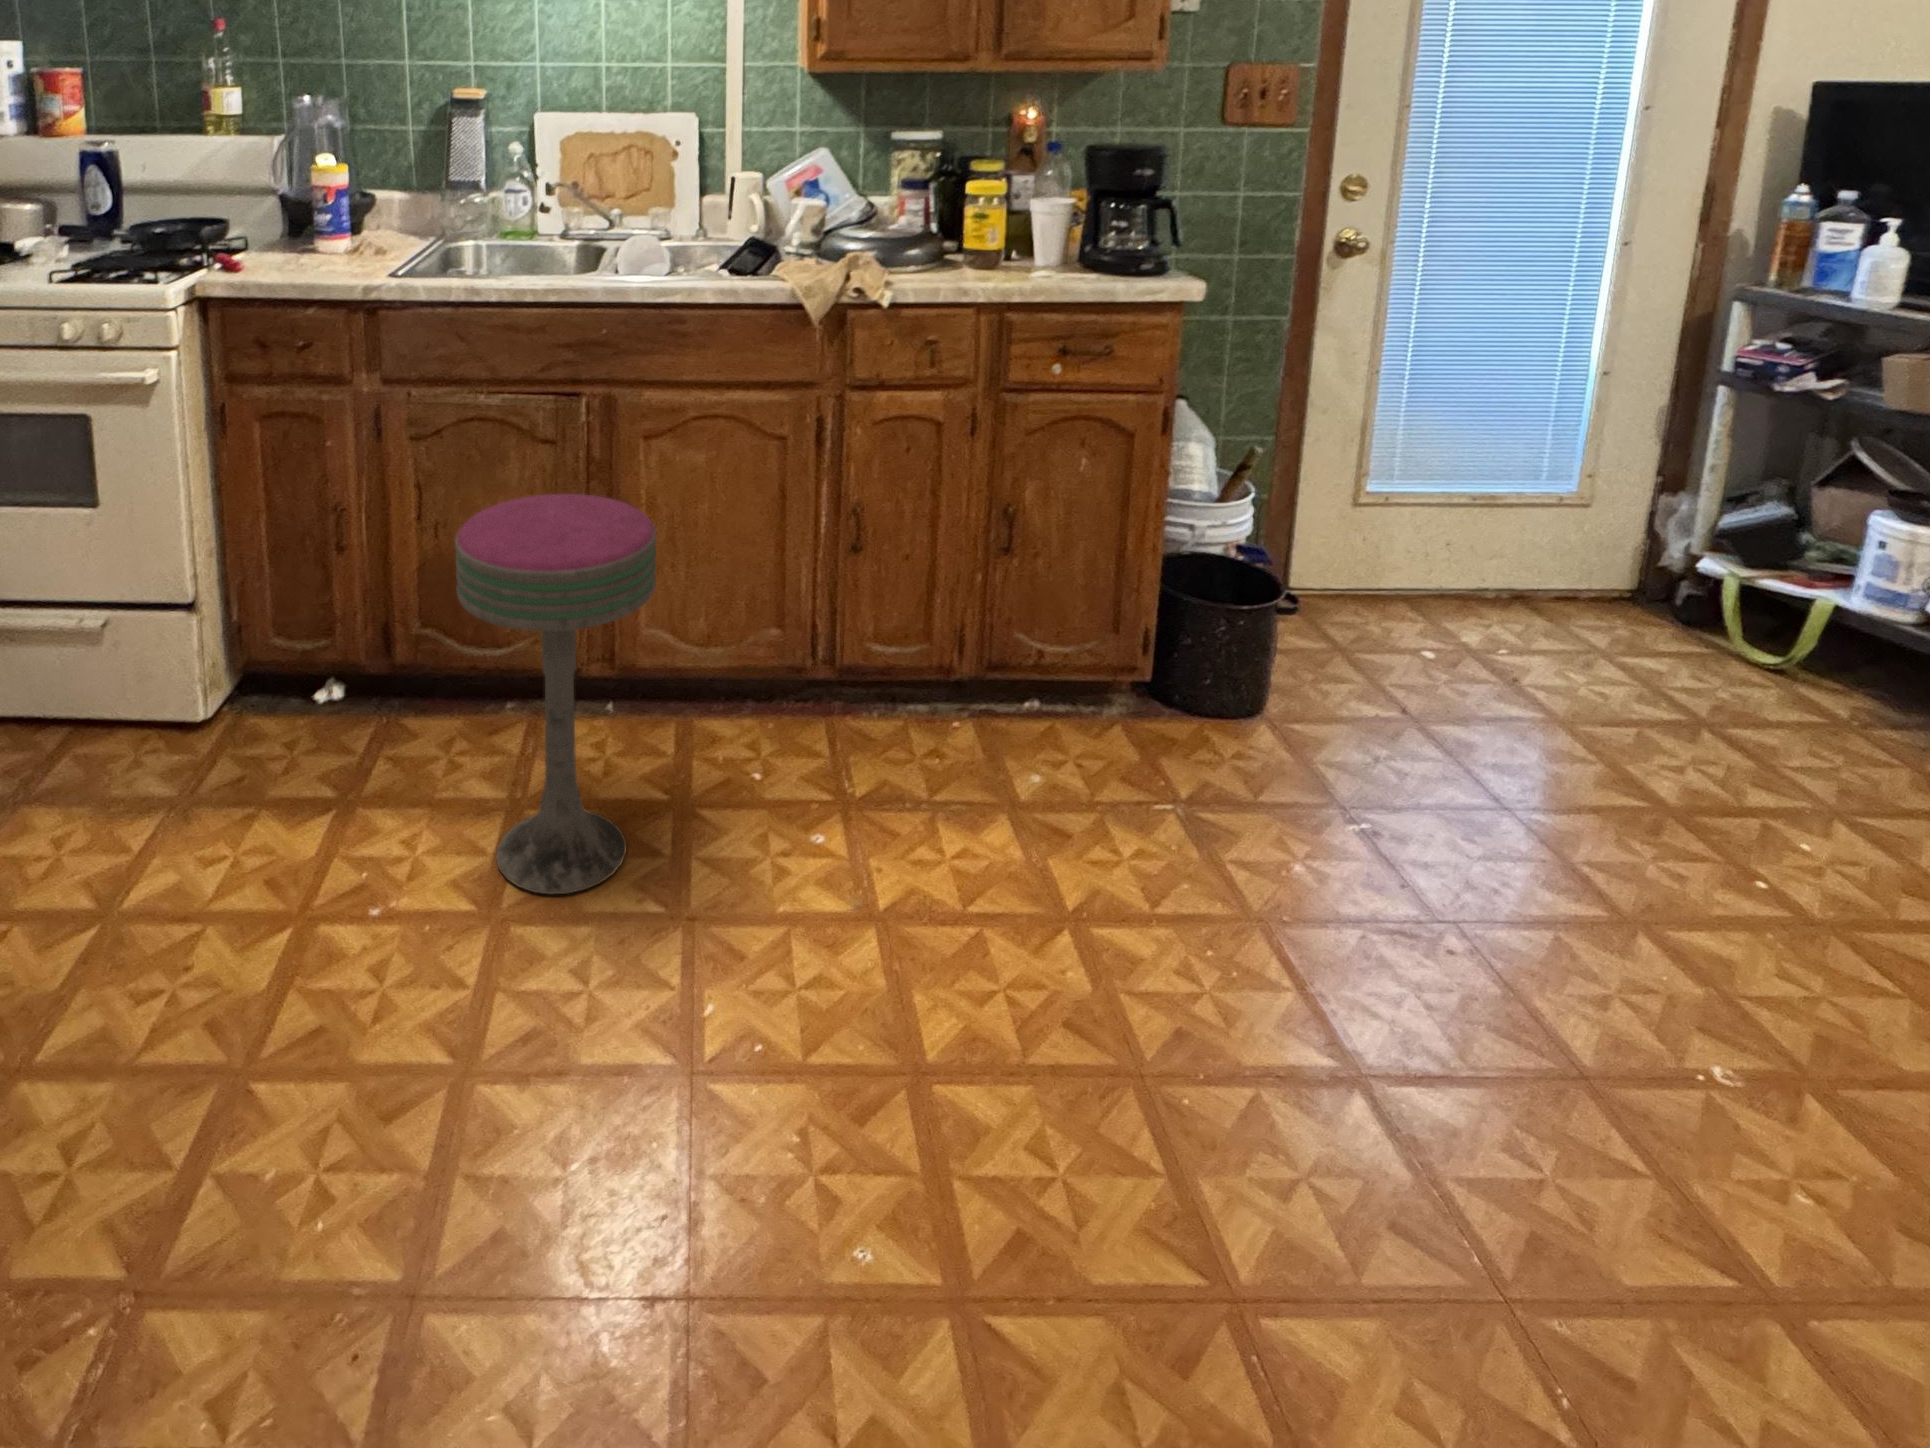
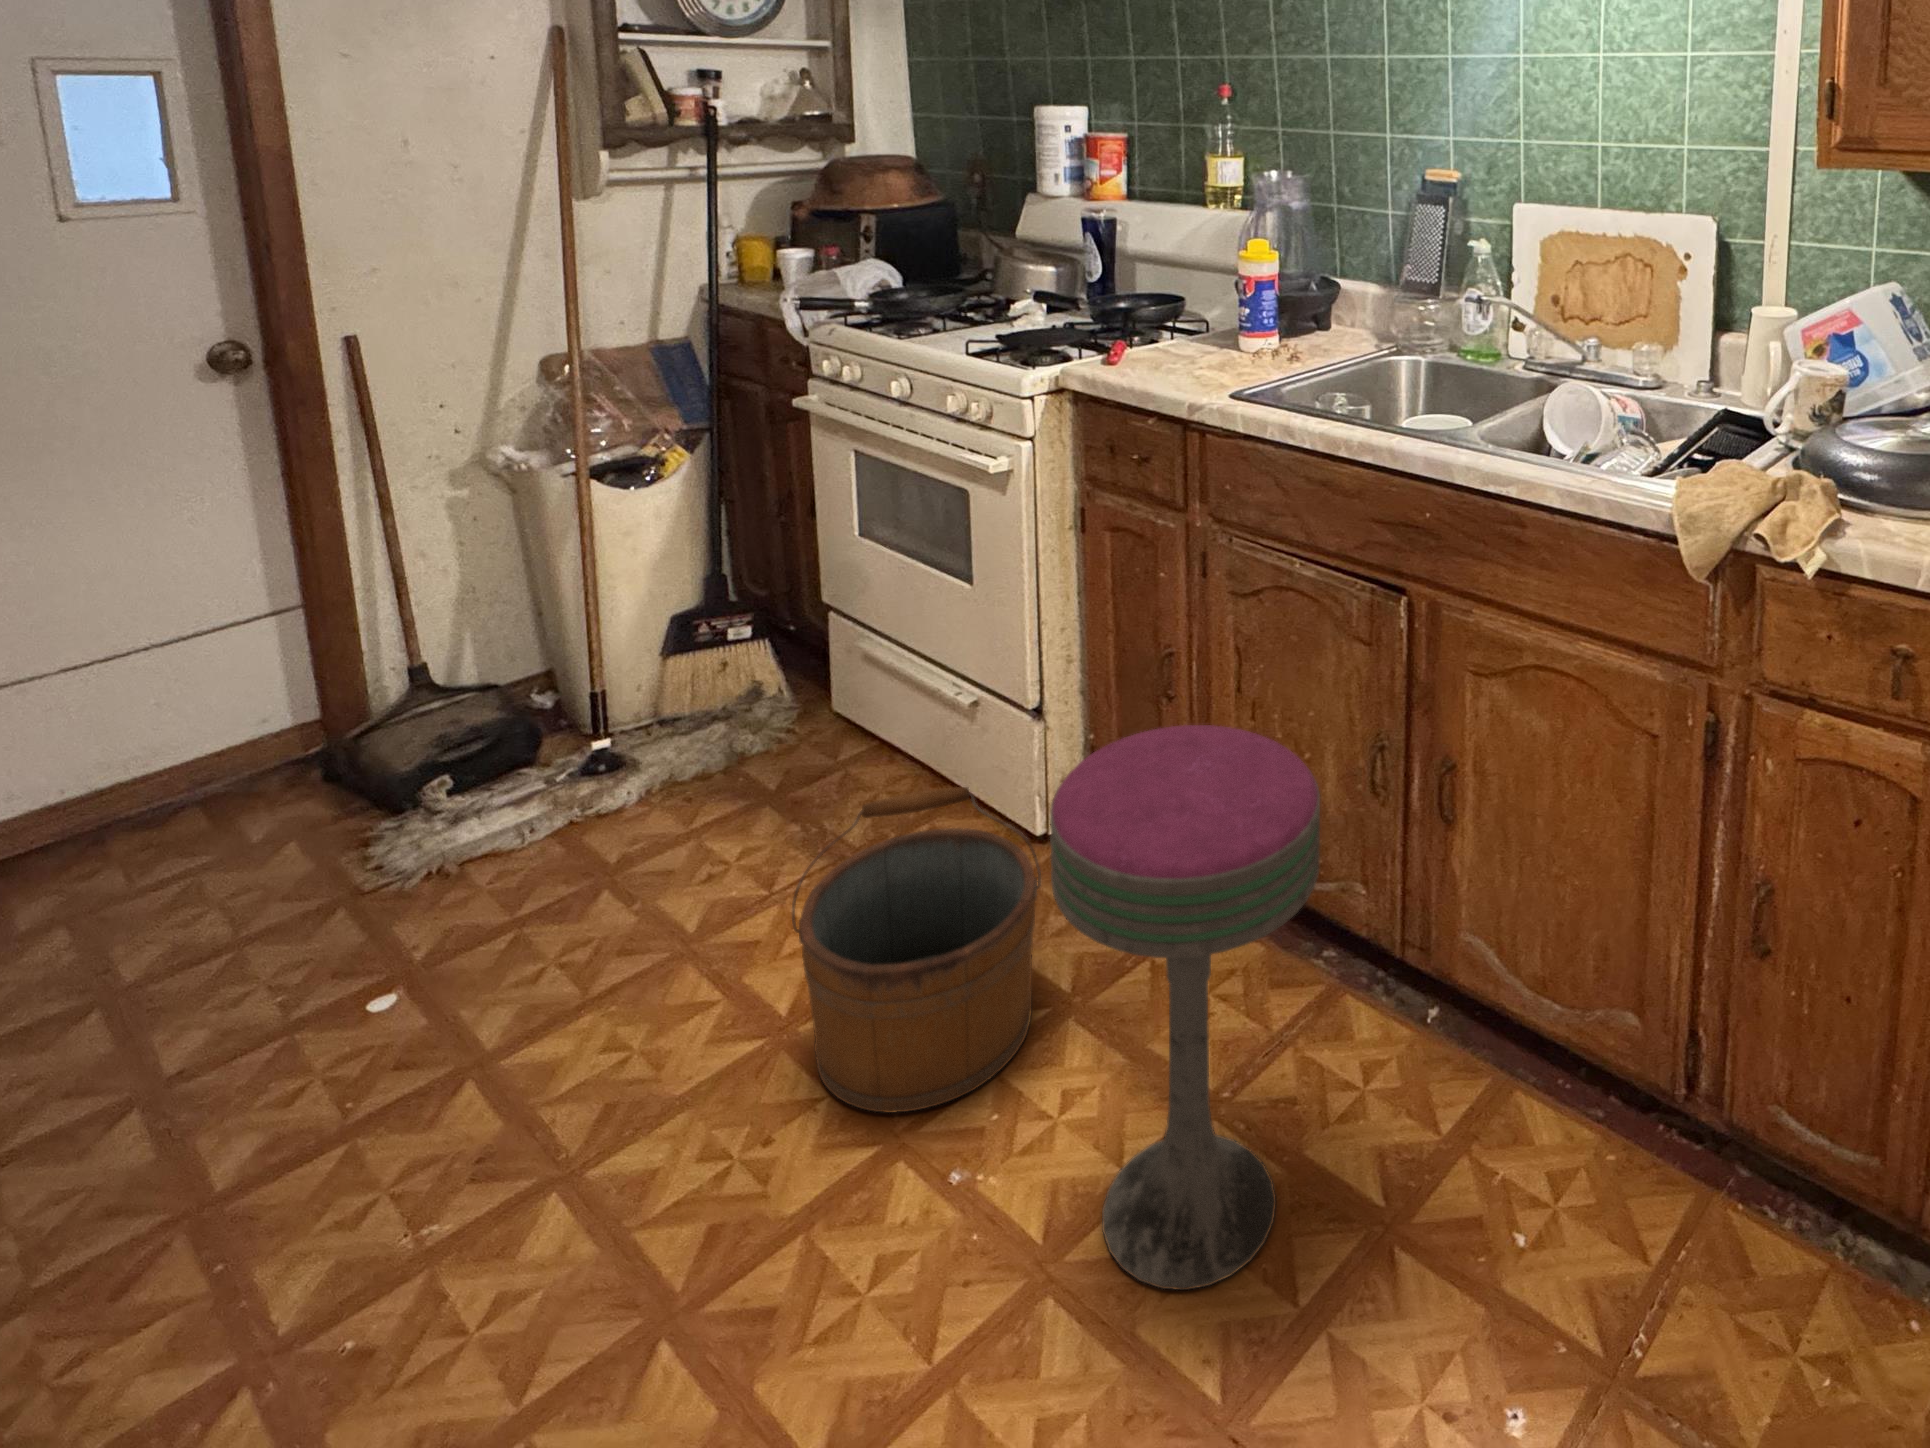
bucket: none [128,627,344,925] -> present [792,787,1041,1113]

